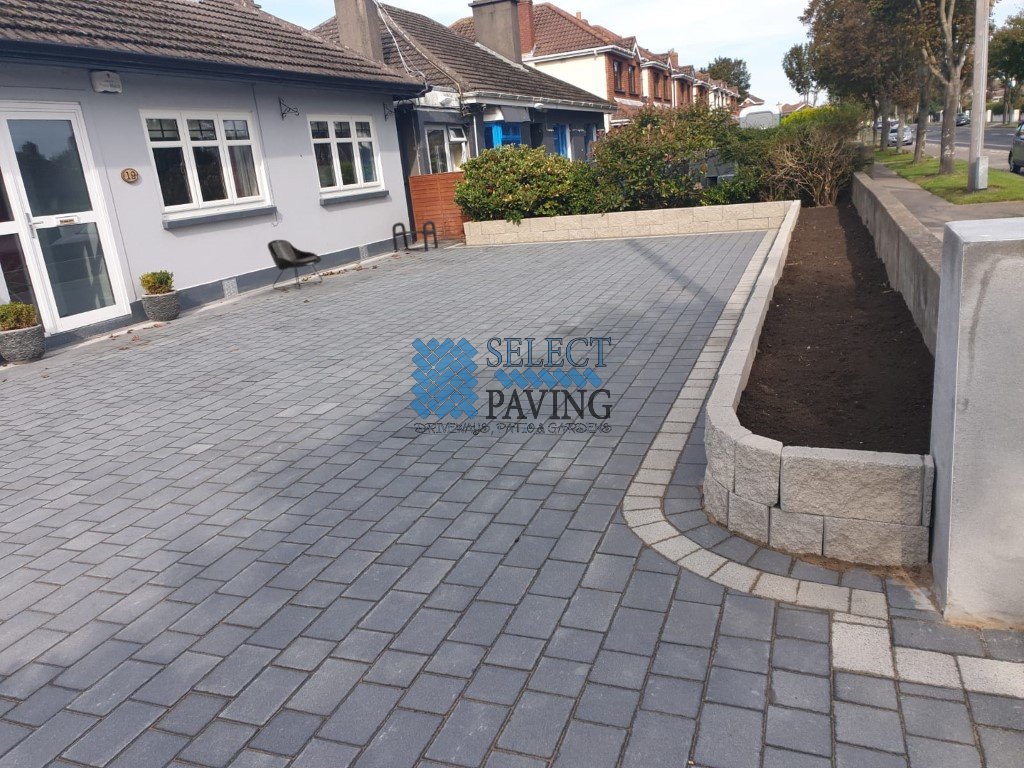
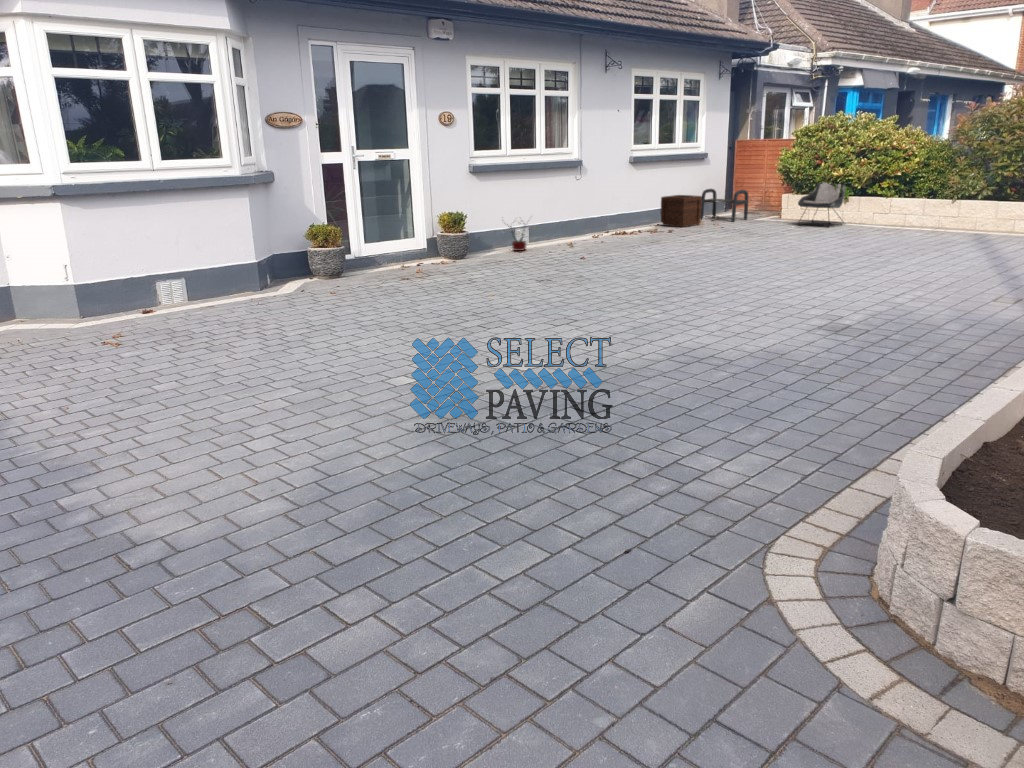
wooden crate: none [357,230,399,262] -> present [660,195,702,227]
lounge chair: present [268,240,322,289] -> present [798,183,845,227]
decorative plant: none [204,266,247,306] -> present [510,226,526,251]

